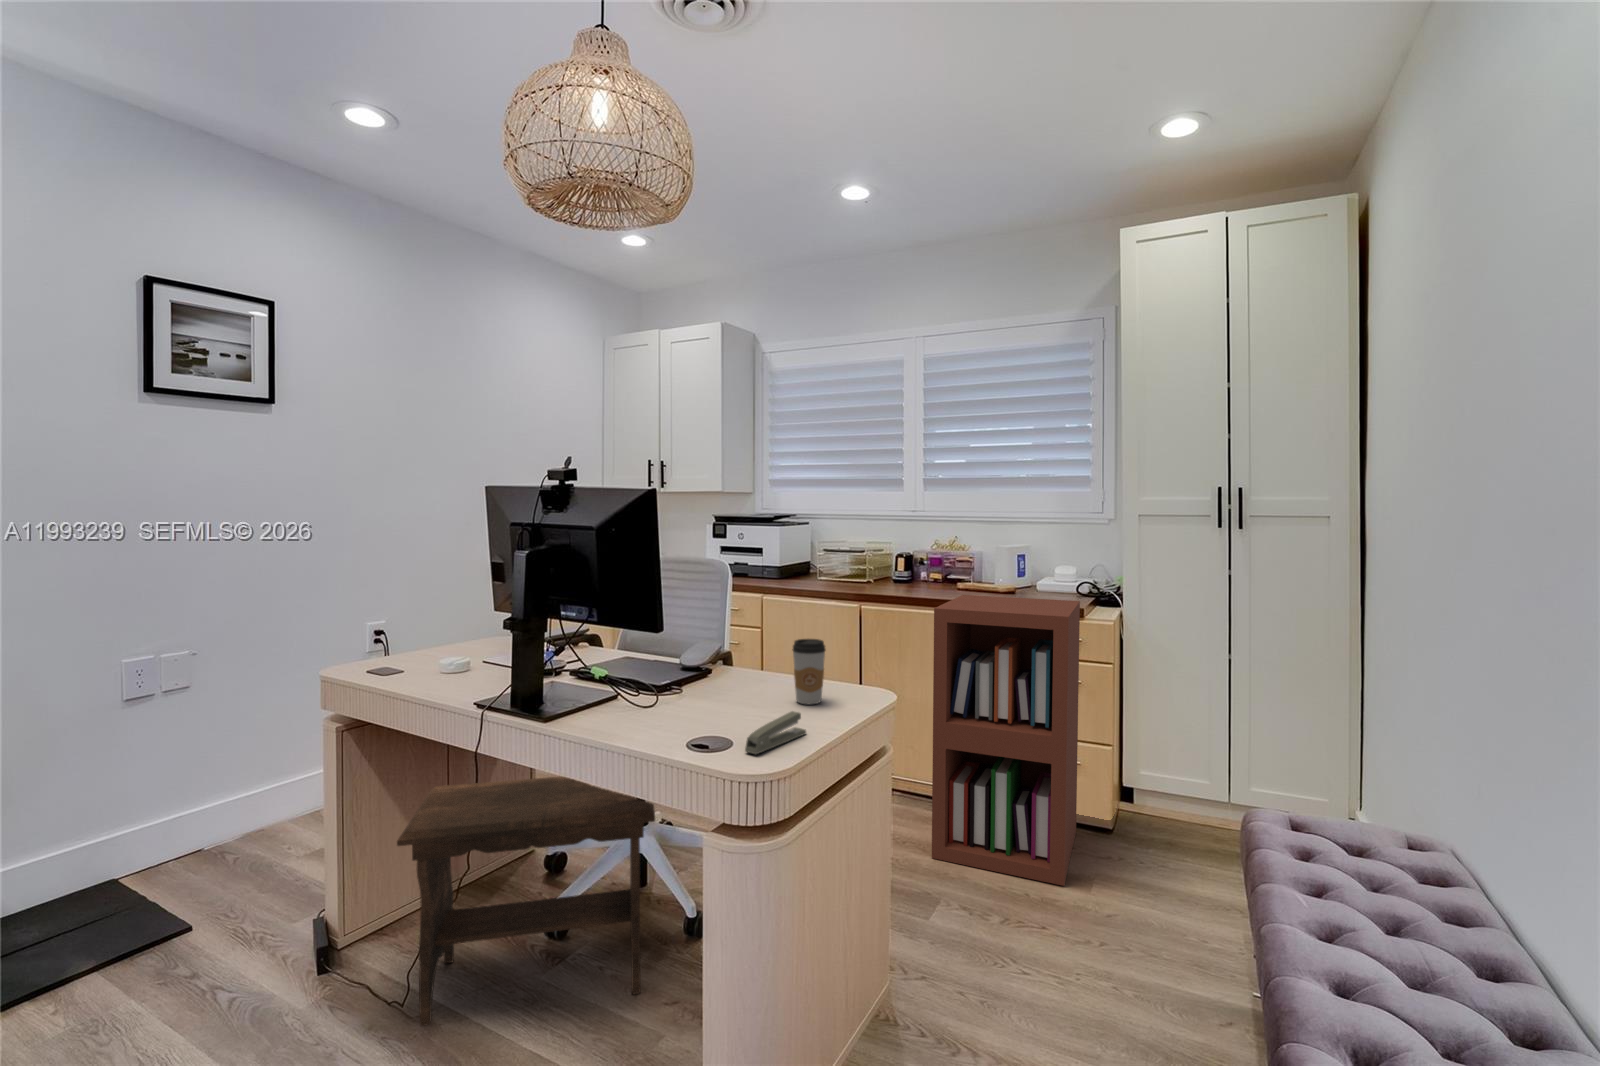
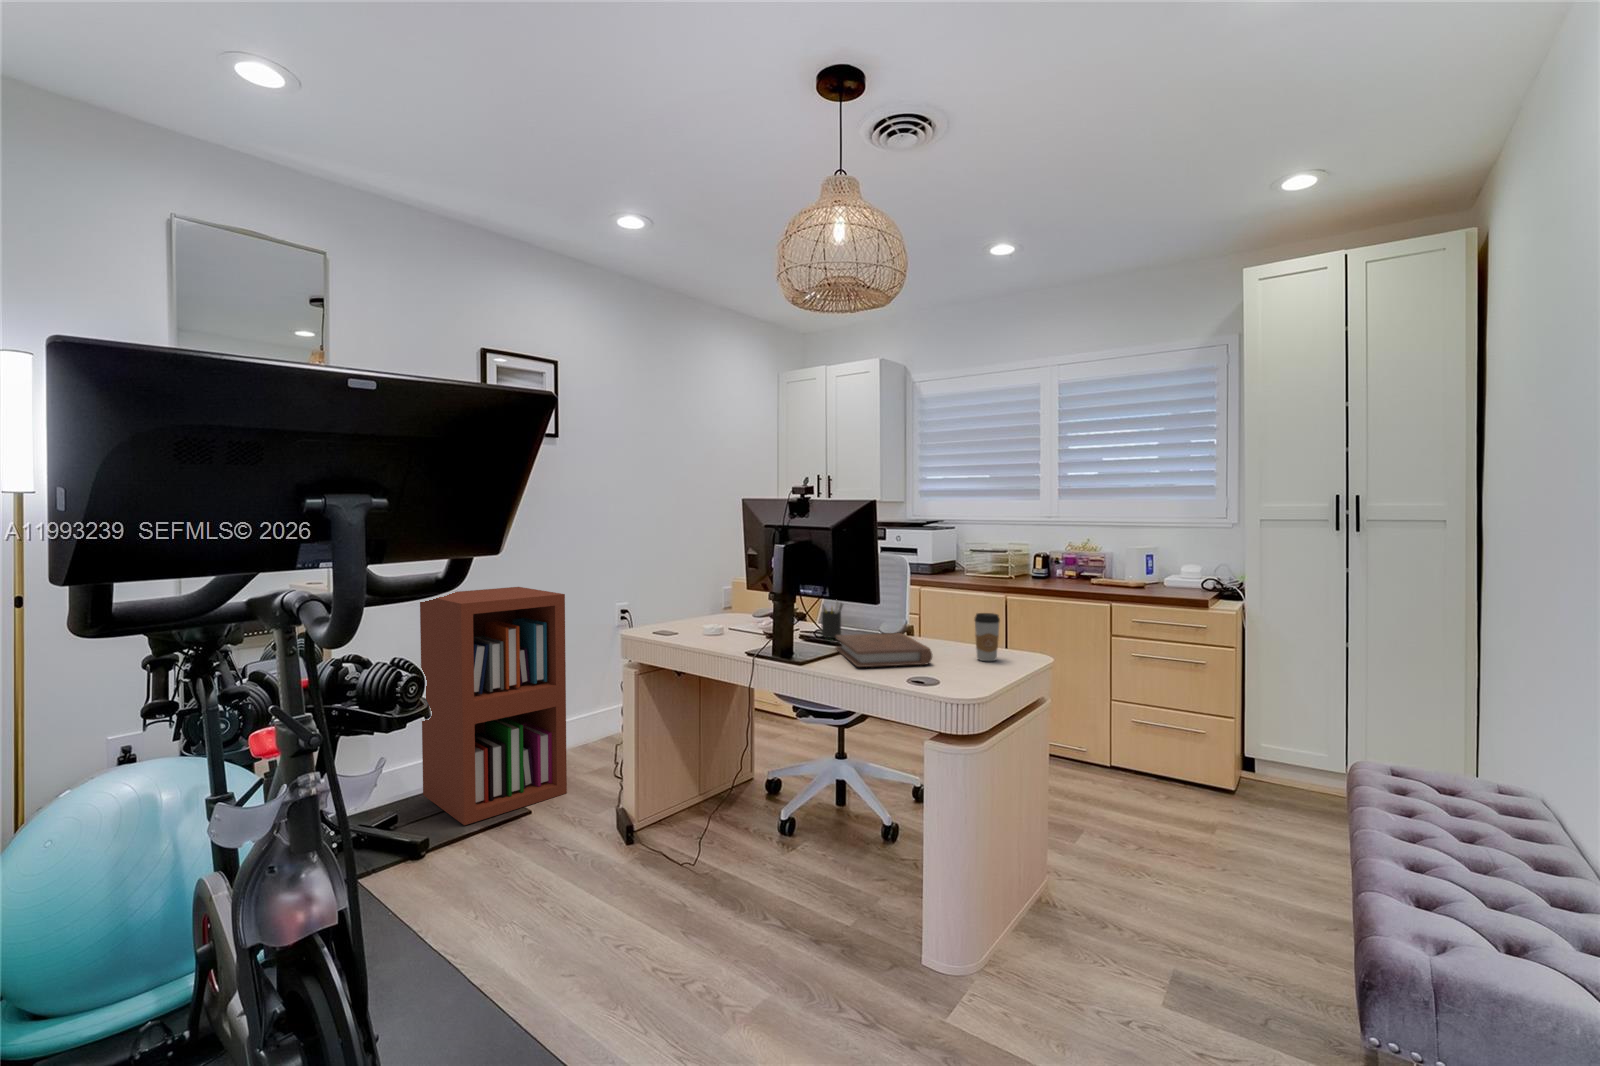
bookshelf: present [932,595,1080,886] -> present [420,587,567,825]
pen holder: none [602,620,632,673] -> present [821,601,843,638]
book: none [611,666,733,723] -> present [836,633,932,667]
stapler: present [745,711,806,754] -> none [952,662,992,688]
footstool: present [397,776,655,1026] -> none [695,713,869,879]

